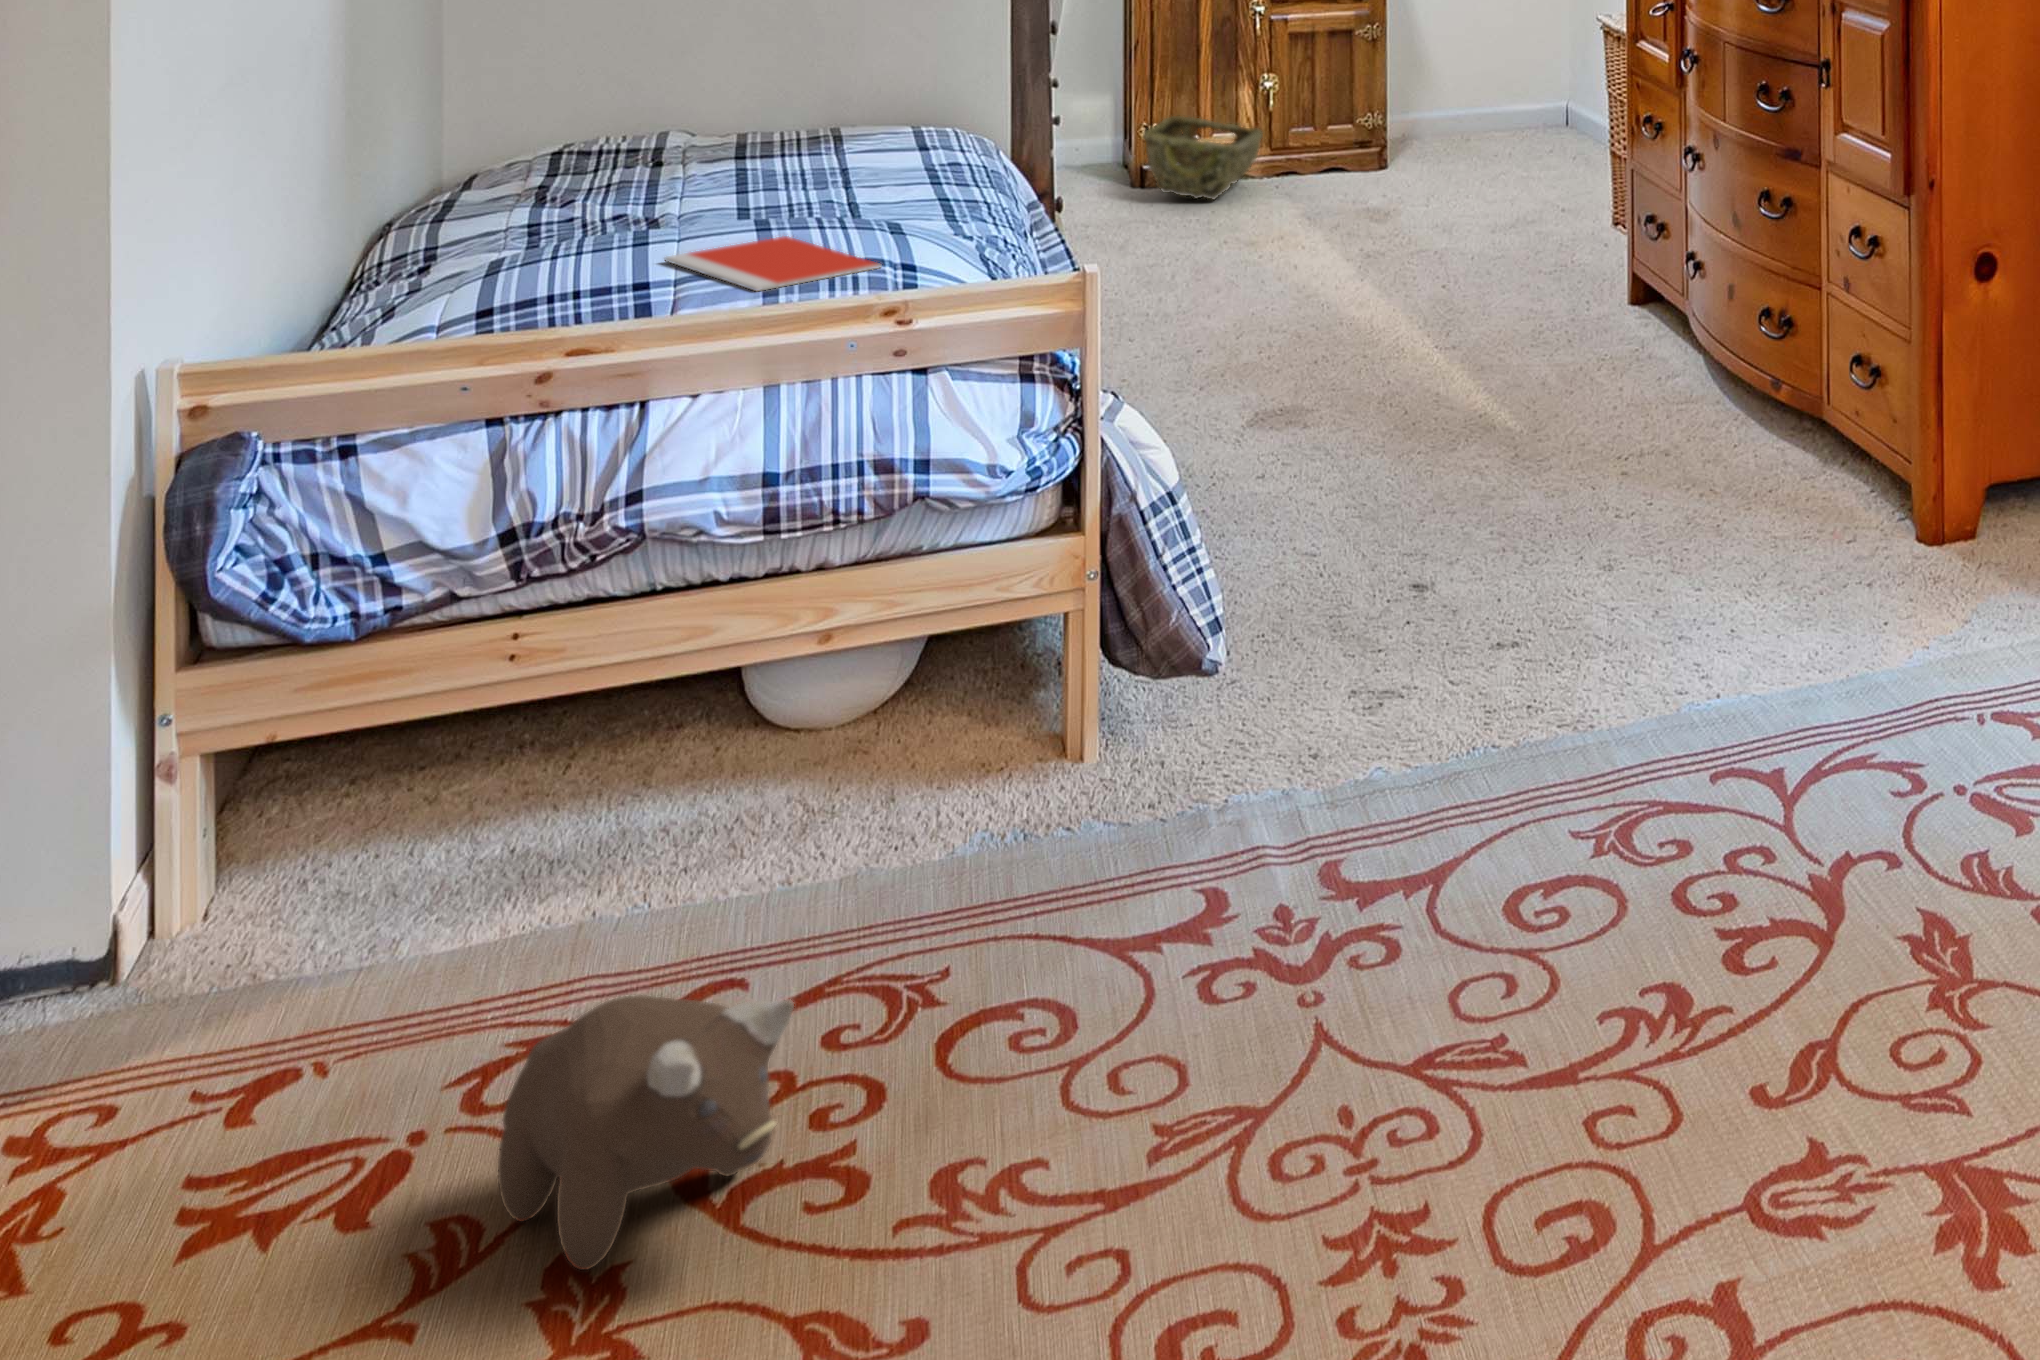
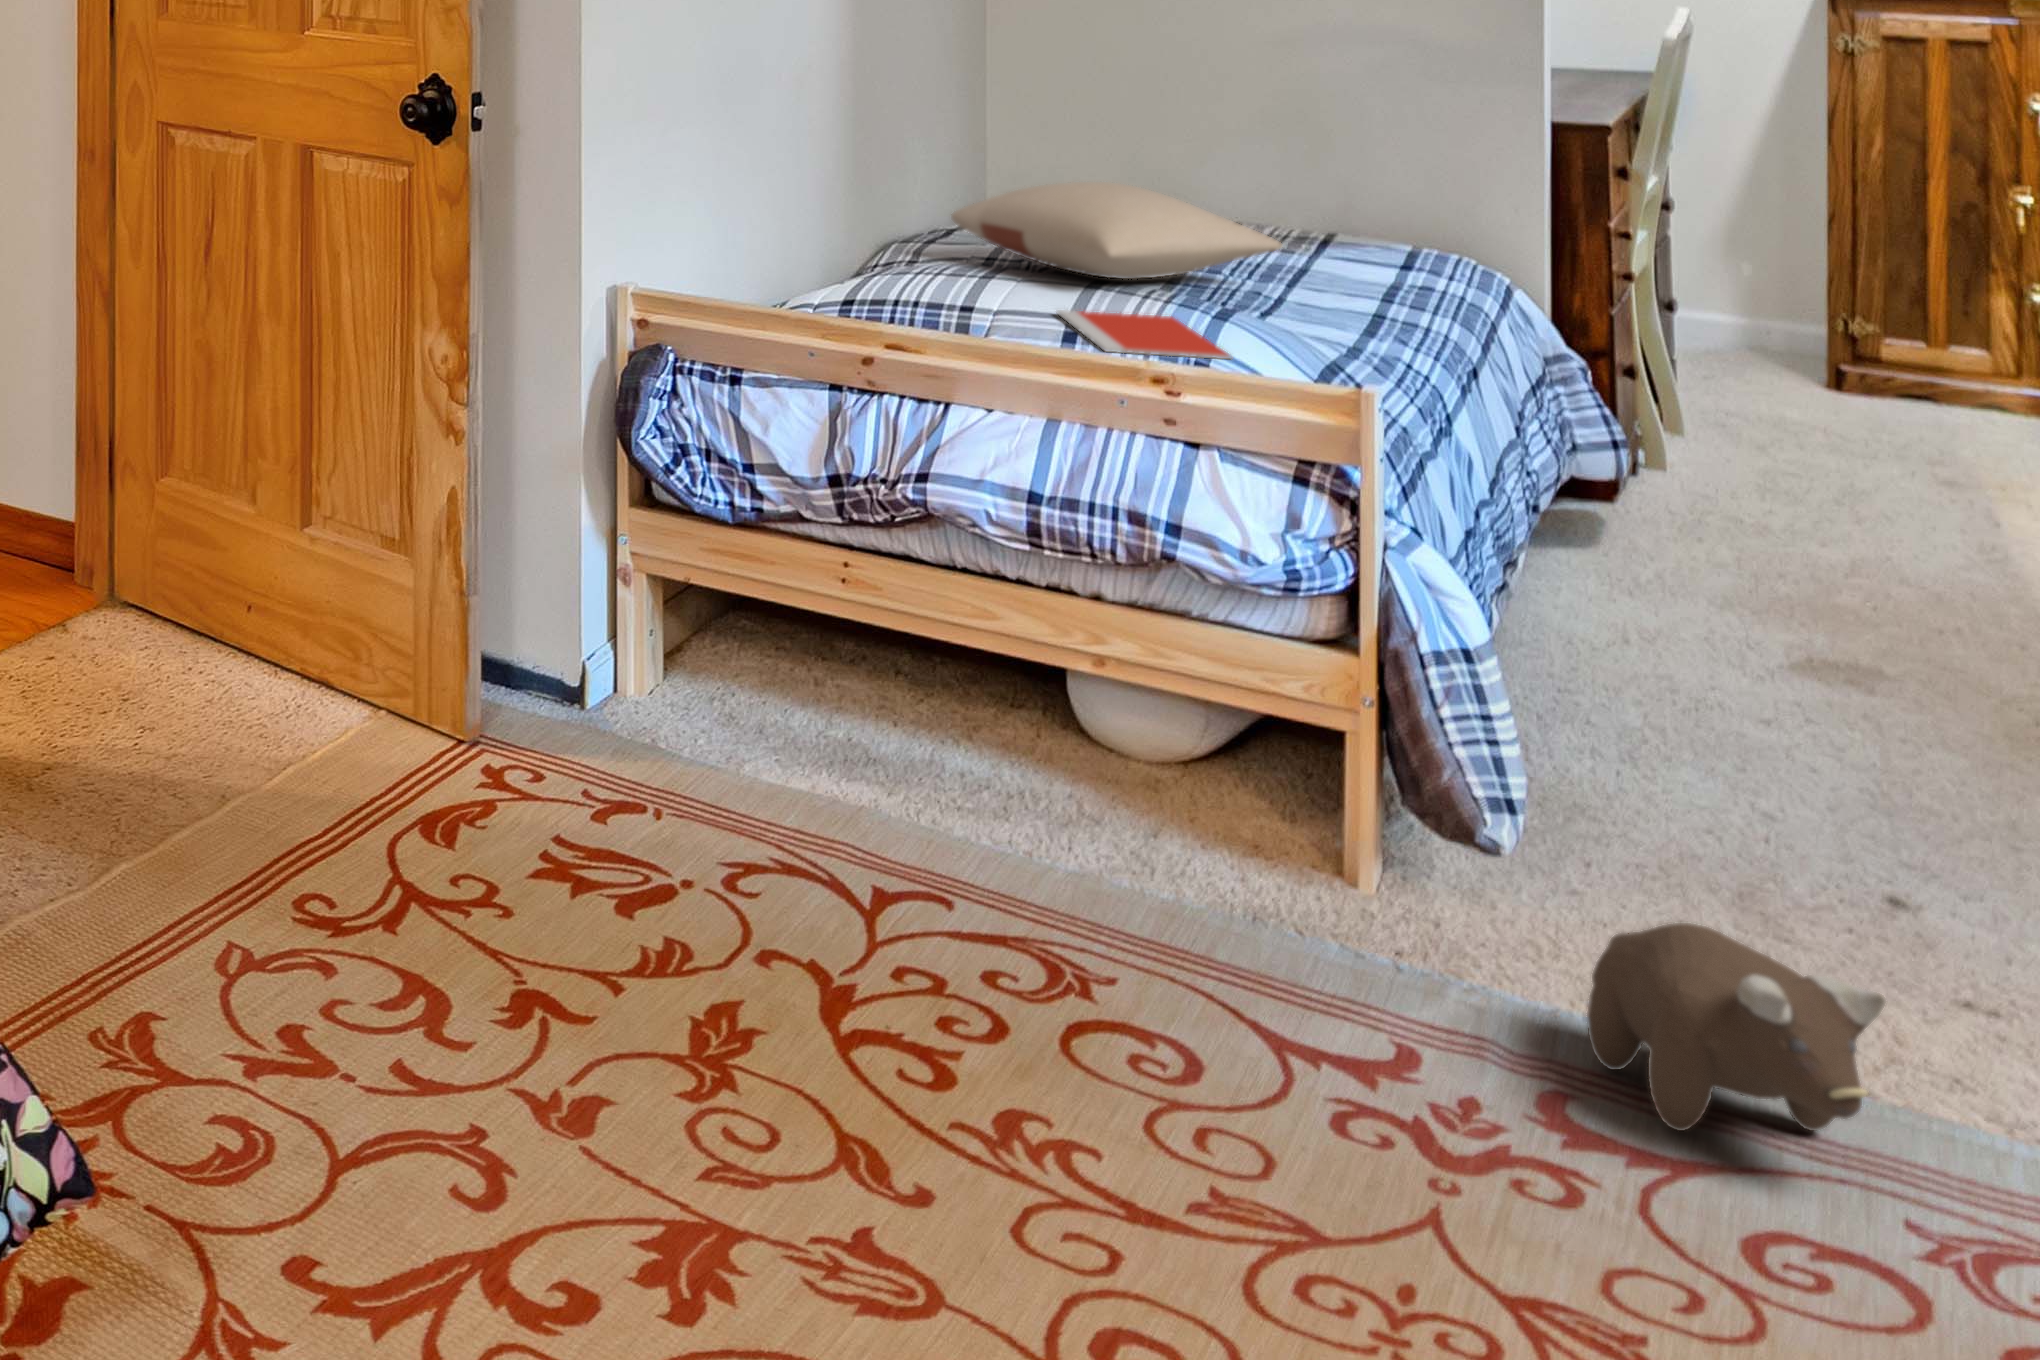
pillow: none [481,100,853,208] -> present [951,182,1282,279]
woven basket: present [1143,116,1263,199] -> none [1791,321,1988,427]
plush toy: present [498,995,794,1270] -> present [1587,923,1885,1131]

